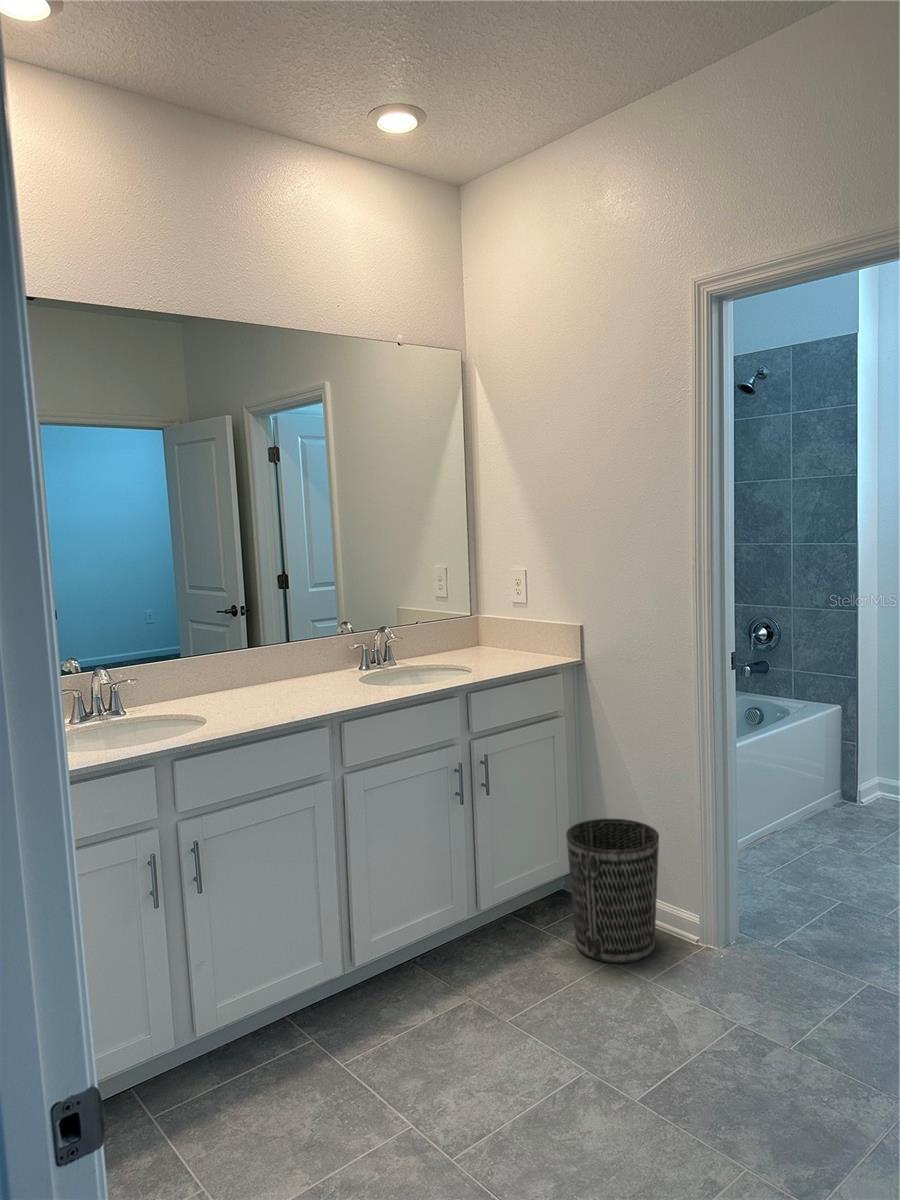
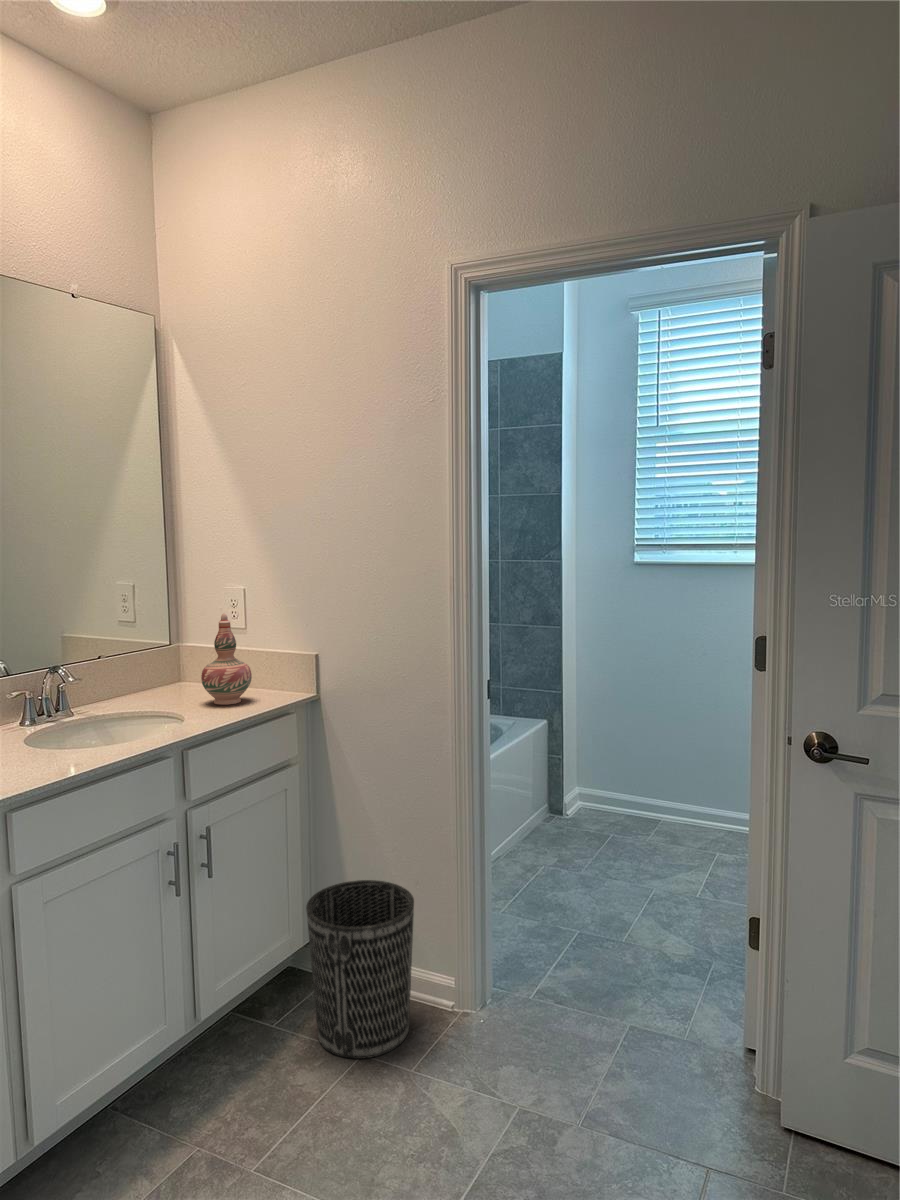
decorative vase: none [491,588,531,663] -> present [201,613,252,705]

